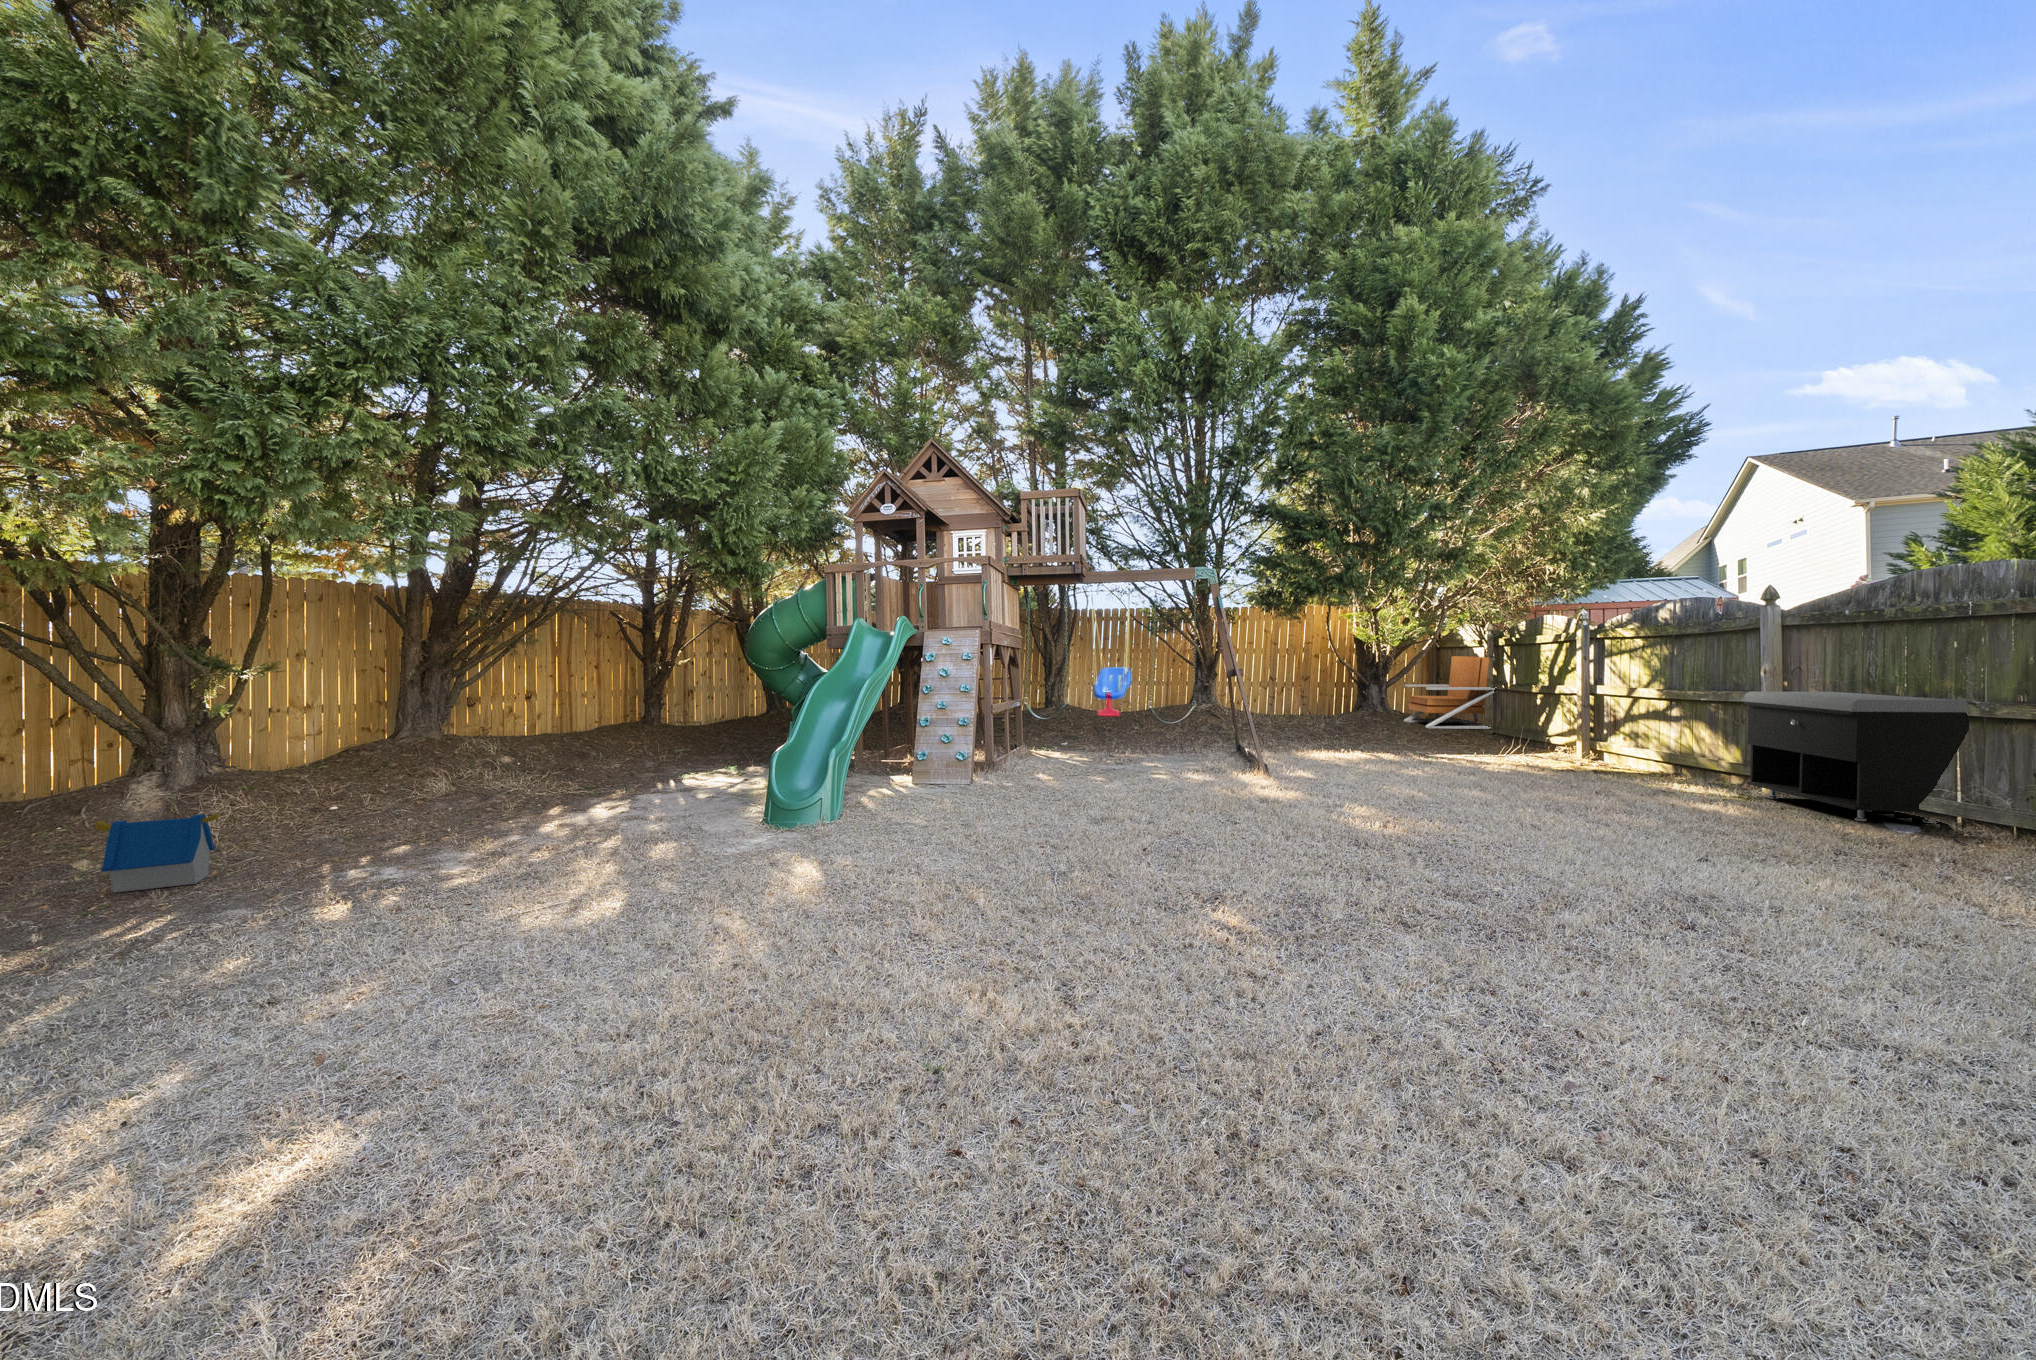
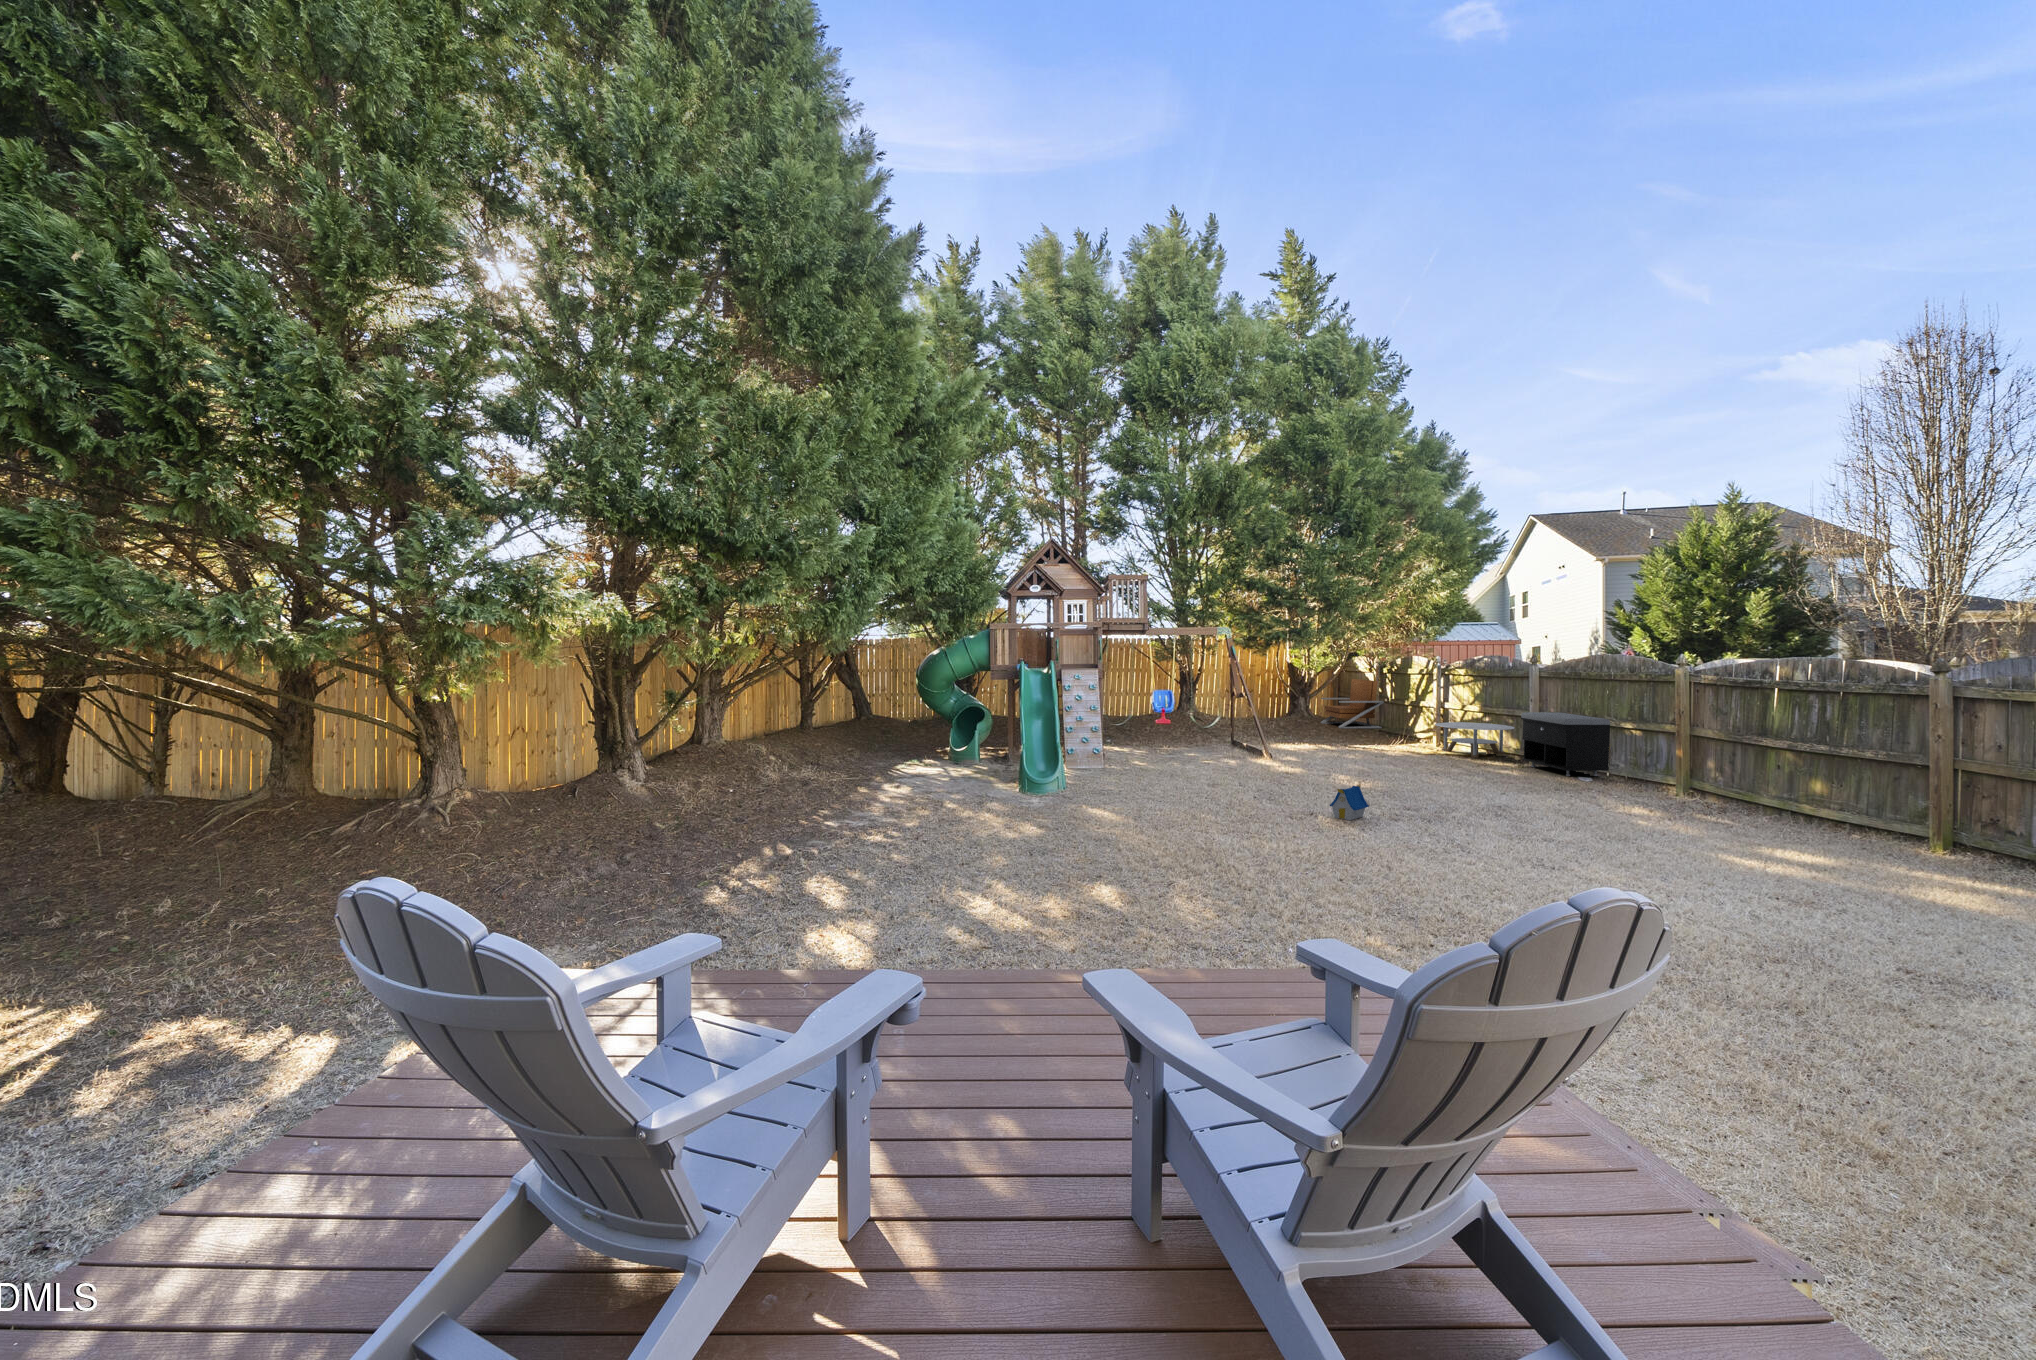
round table: none [1570,715,1729,778] -> present [1435,722,1514,758]
toy house: present [96,813,219,893] -> present [1330,785,1369,820]

